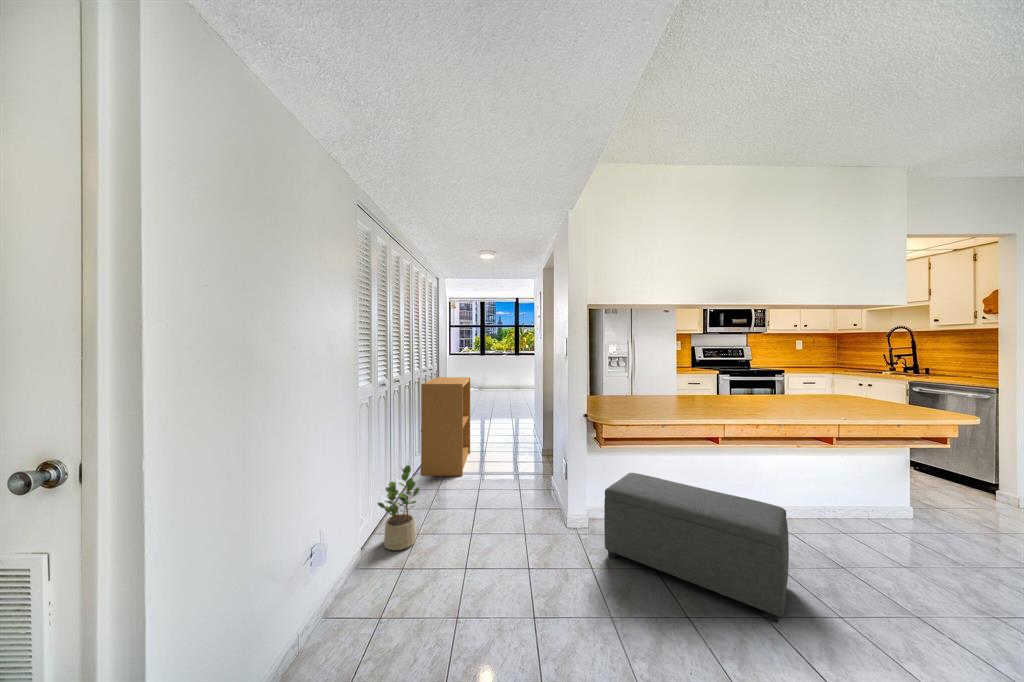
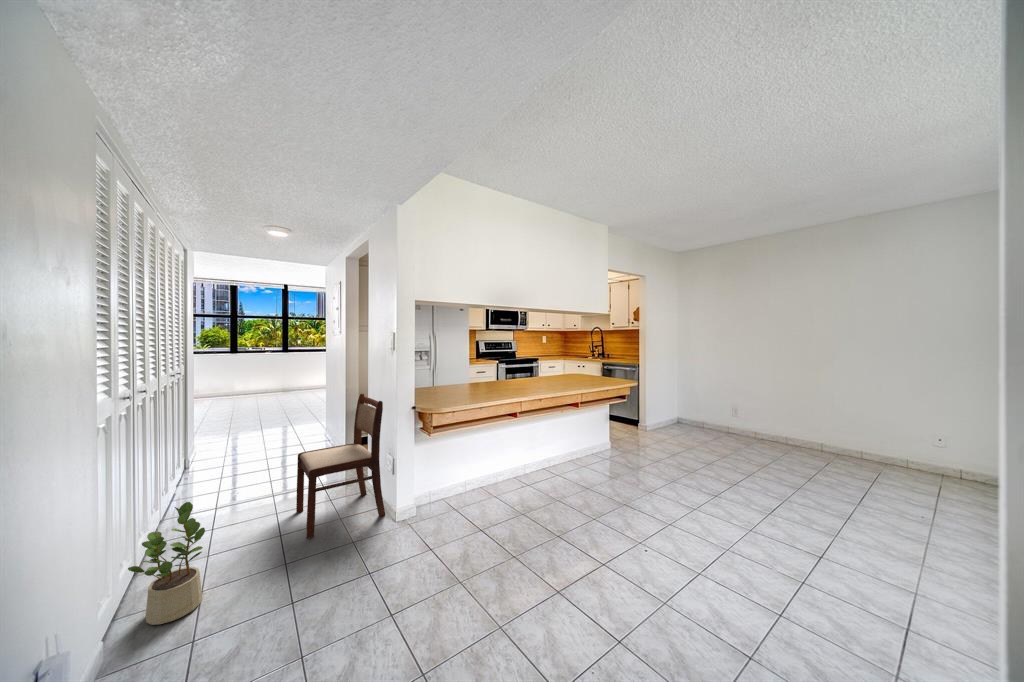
bookshelf: present [421,377,470,476] -> none [172,381,243,518]
dining chair: none [492,396,561,520] -> present [296,394,385,539]
ottoman: present [604,473,789,623] -> none [438,454,570,536]

